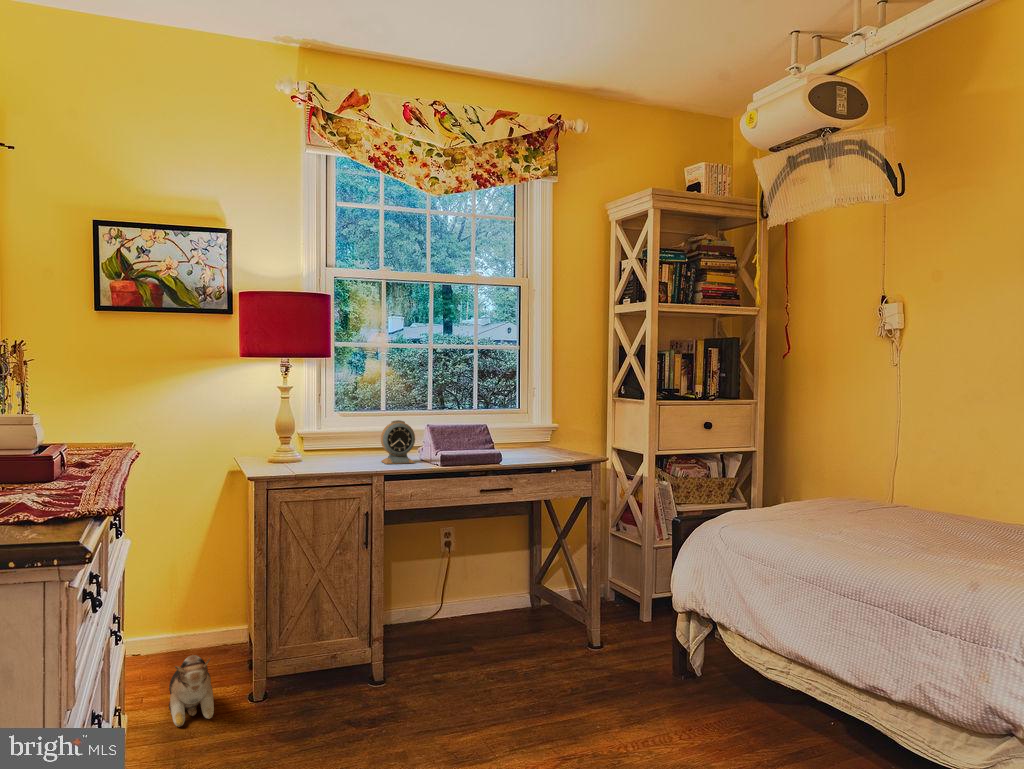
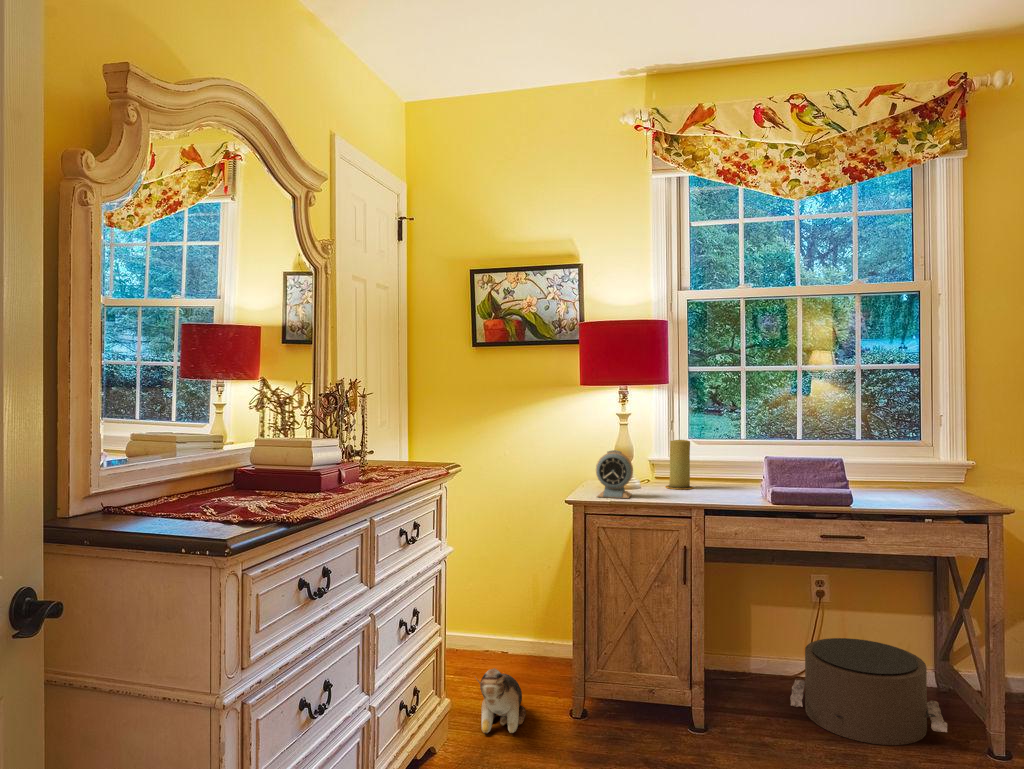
candle: none [328,412,354,459] -> present [665,440,693,489]
alarm clock: present [381,420,415,464] -> present [596,450,633,498]
pouf: none [439,575,559,651] -> present [790,638,947,745]

